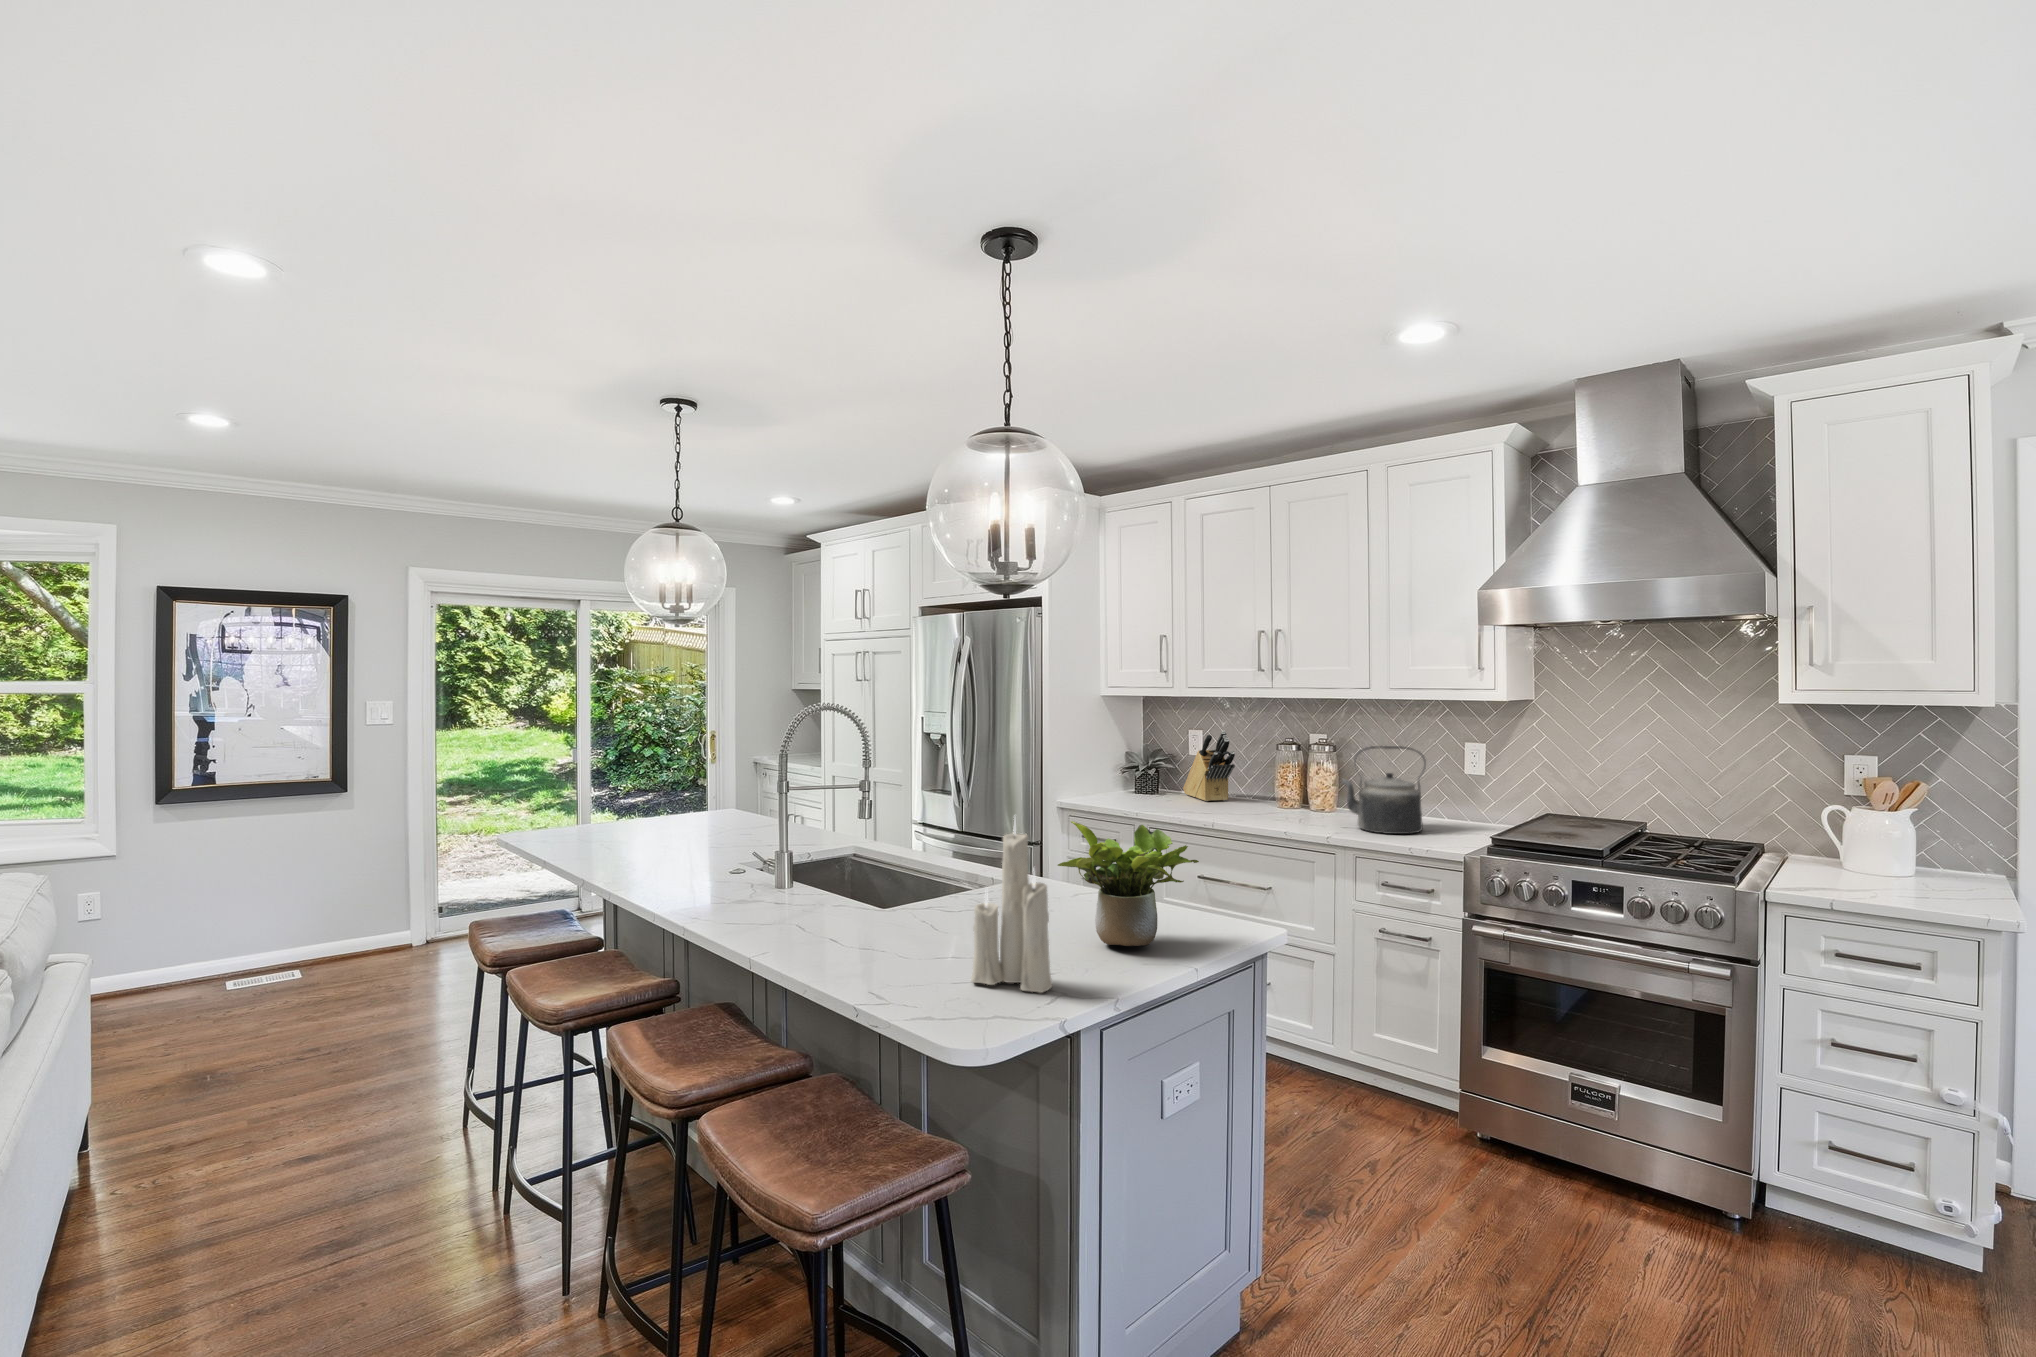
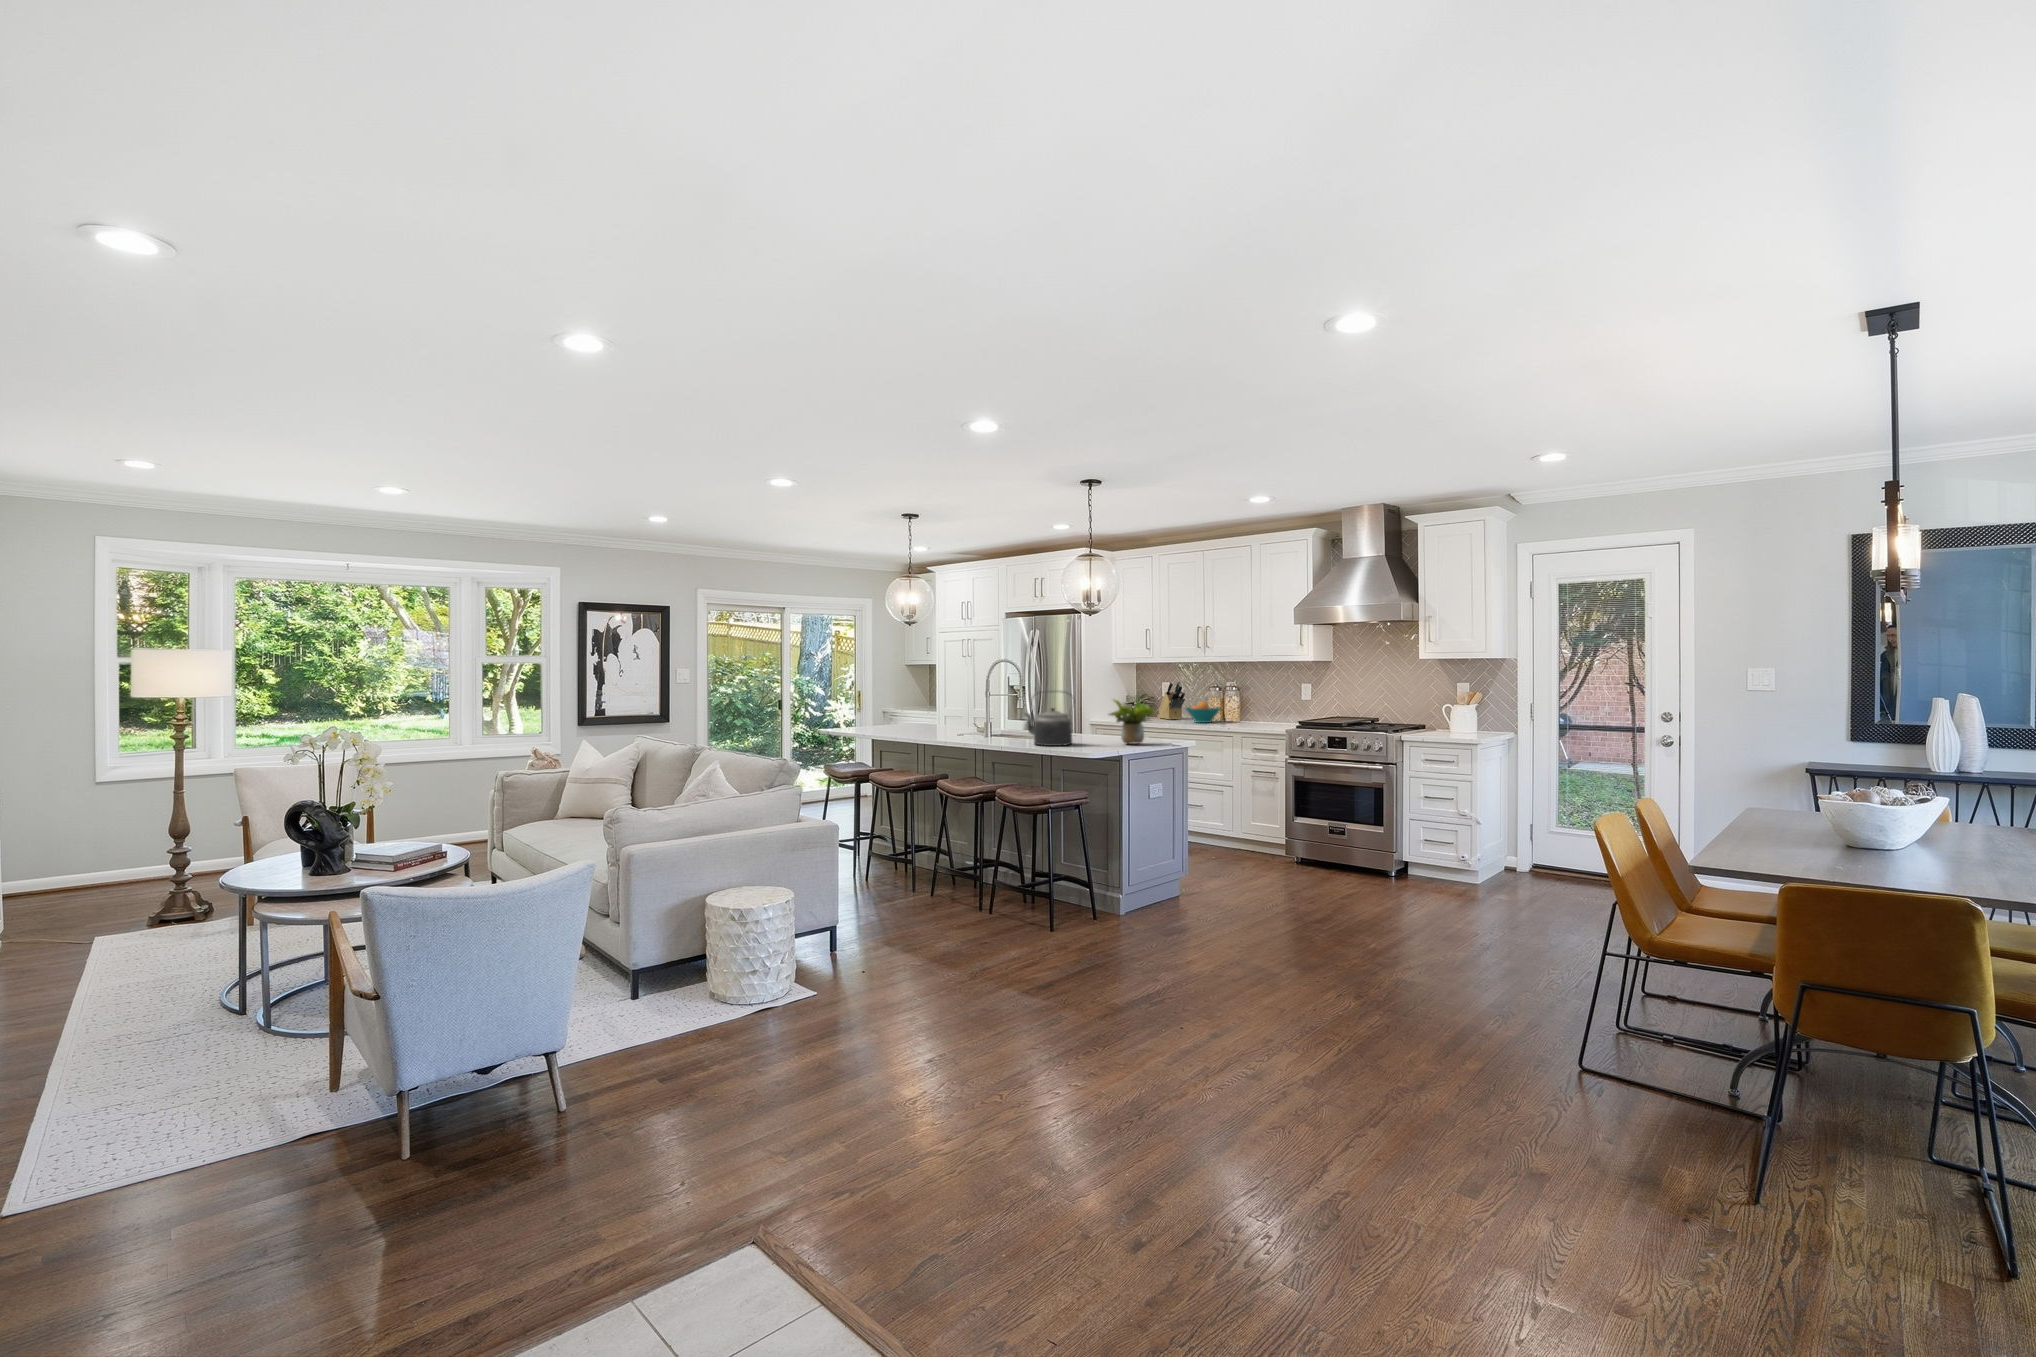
kettle: present [1342,746,1426,834] -> present [1024,692,1073,746]
fruit bowl: none [1235,772,1307,814] -> present [1185,701,1221,723]
candle: present [971,821,1052,993] -> none [1080,688,1109,750]

